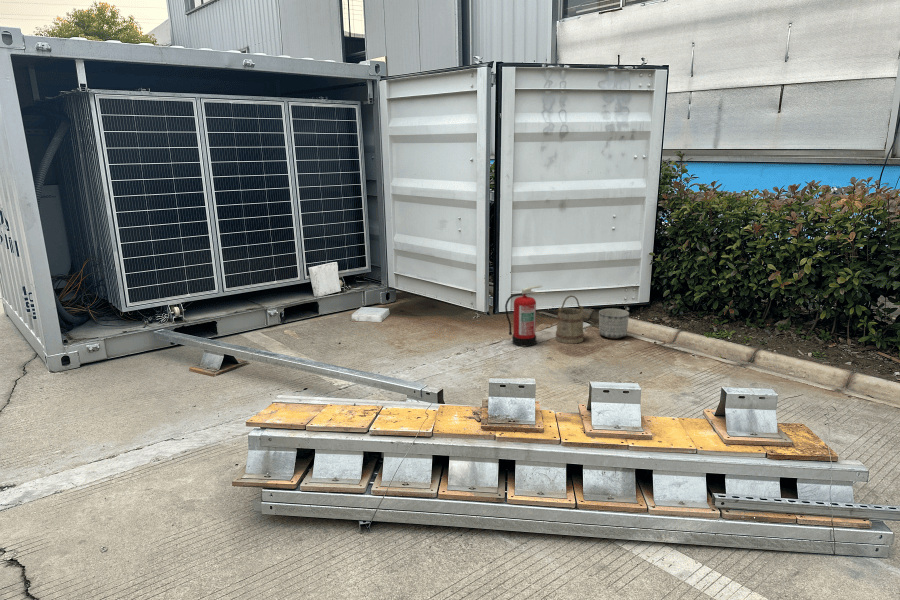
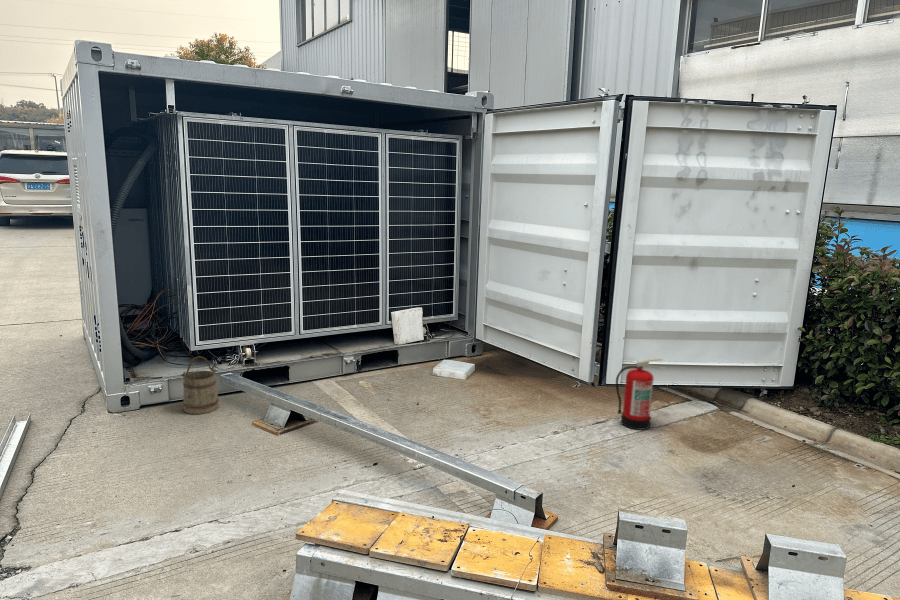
bucket: present [556,296,584,344] -> present [181,356,219,414]
planter: present [599,309,629,339] -> none [728,391,768,429]

